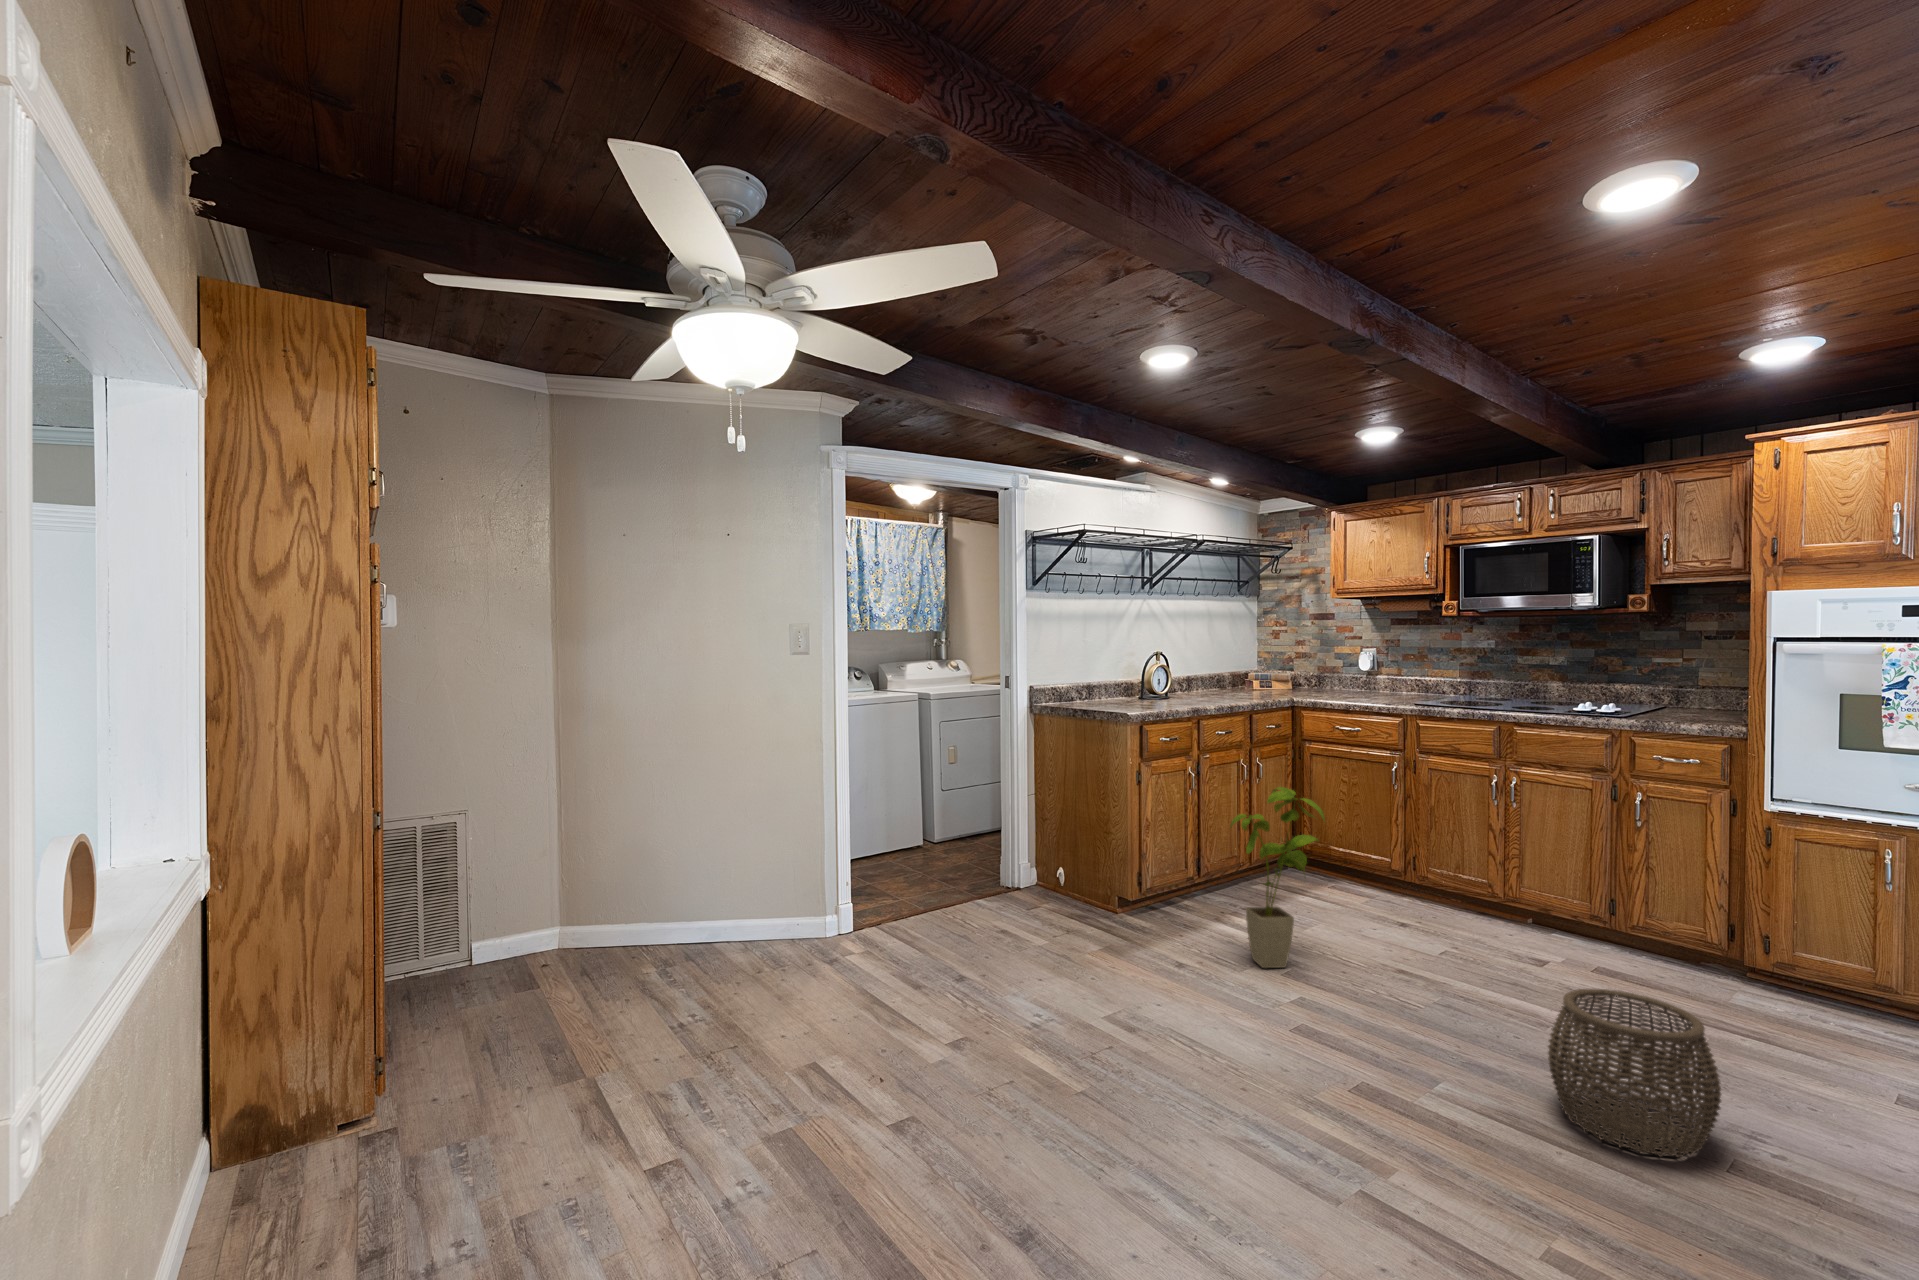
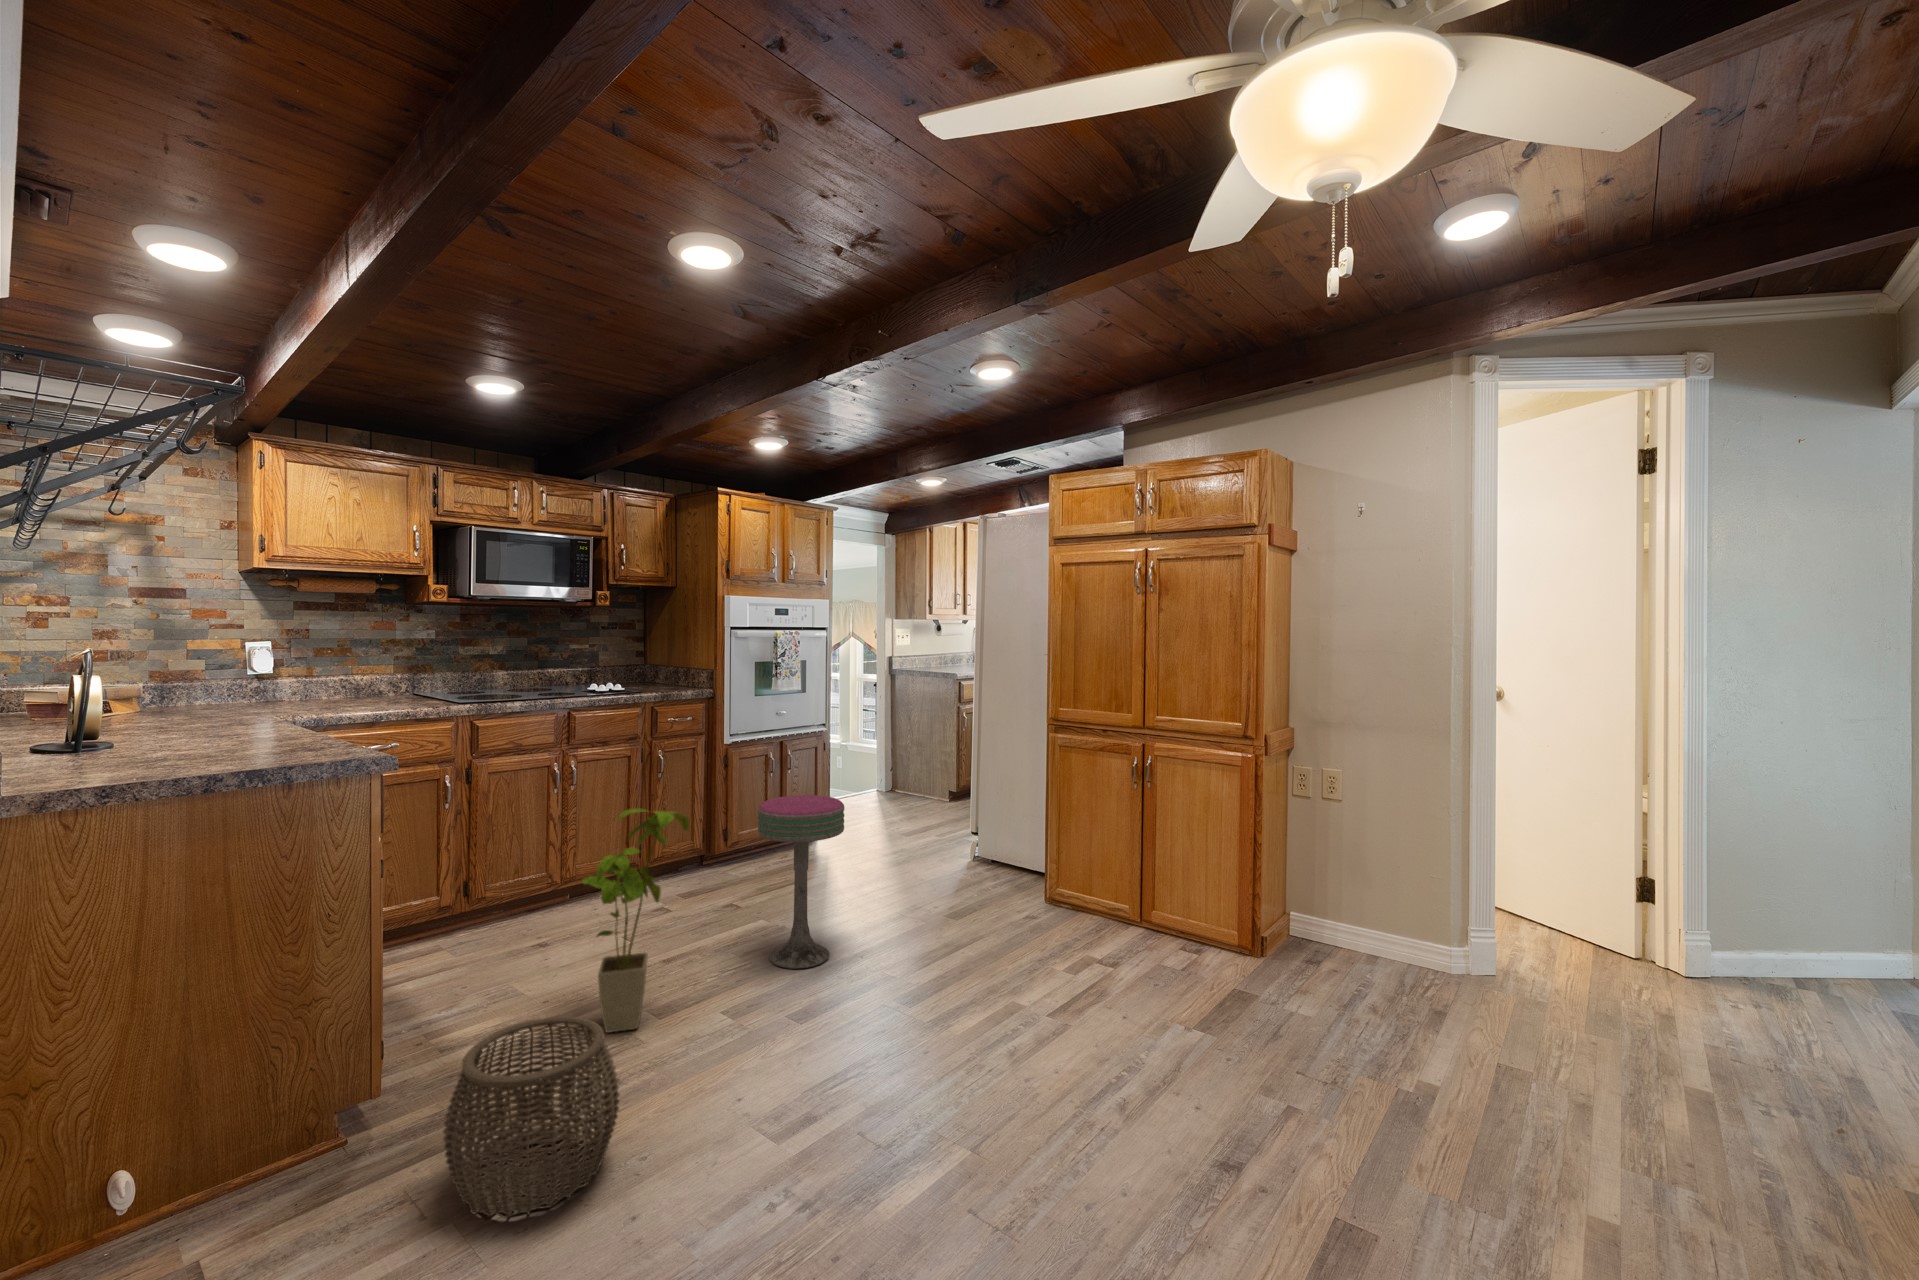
bar stool: none [1414,834,1534,1048] -> present [758,795,844,969]
woven basket: present [1548,989,1721,1158] -> present [443,1016,620,1218]

